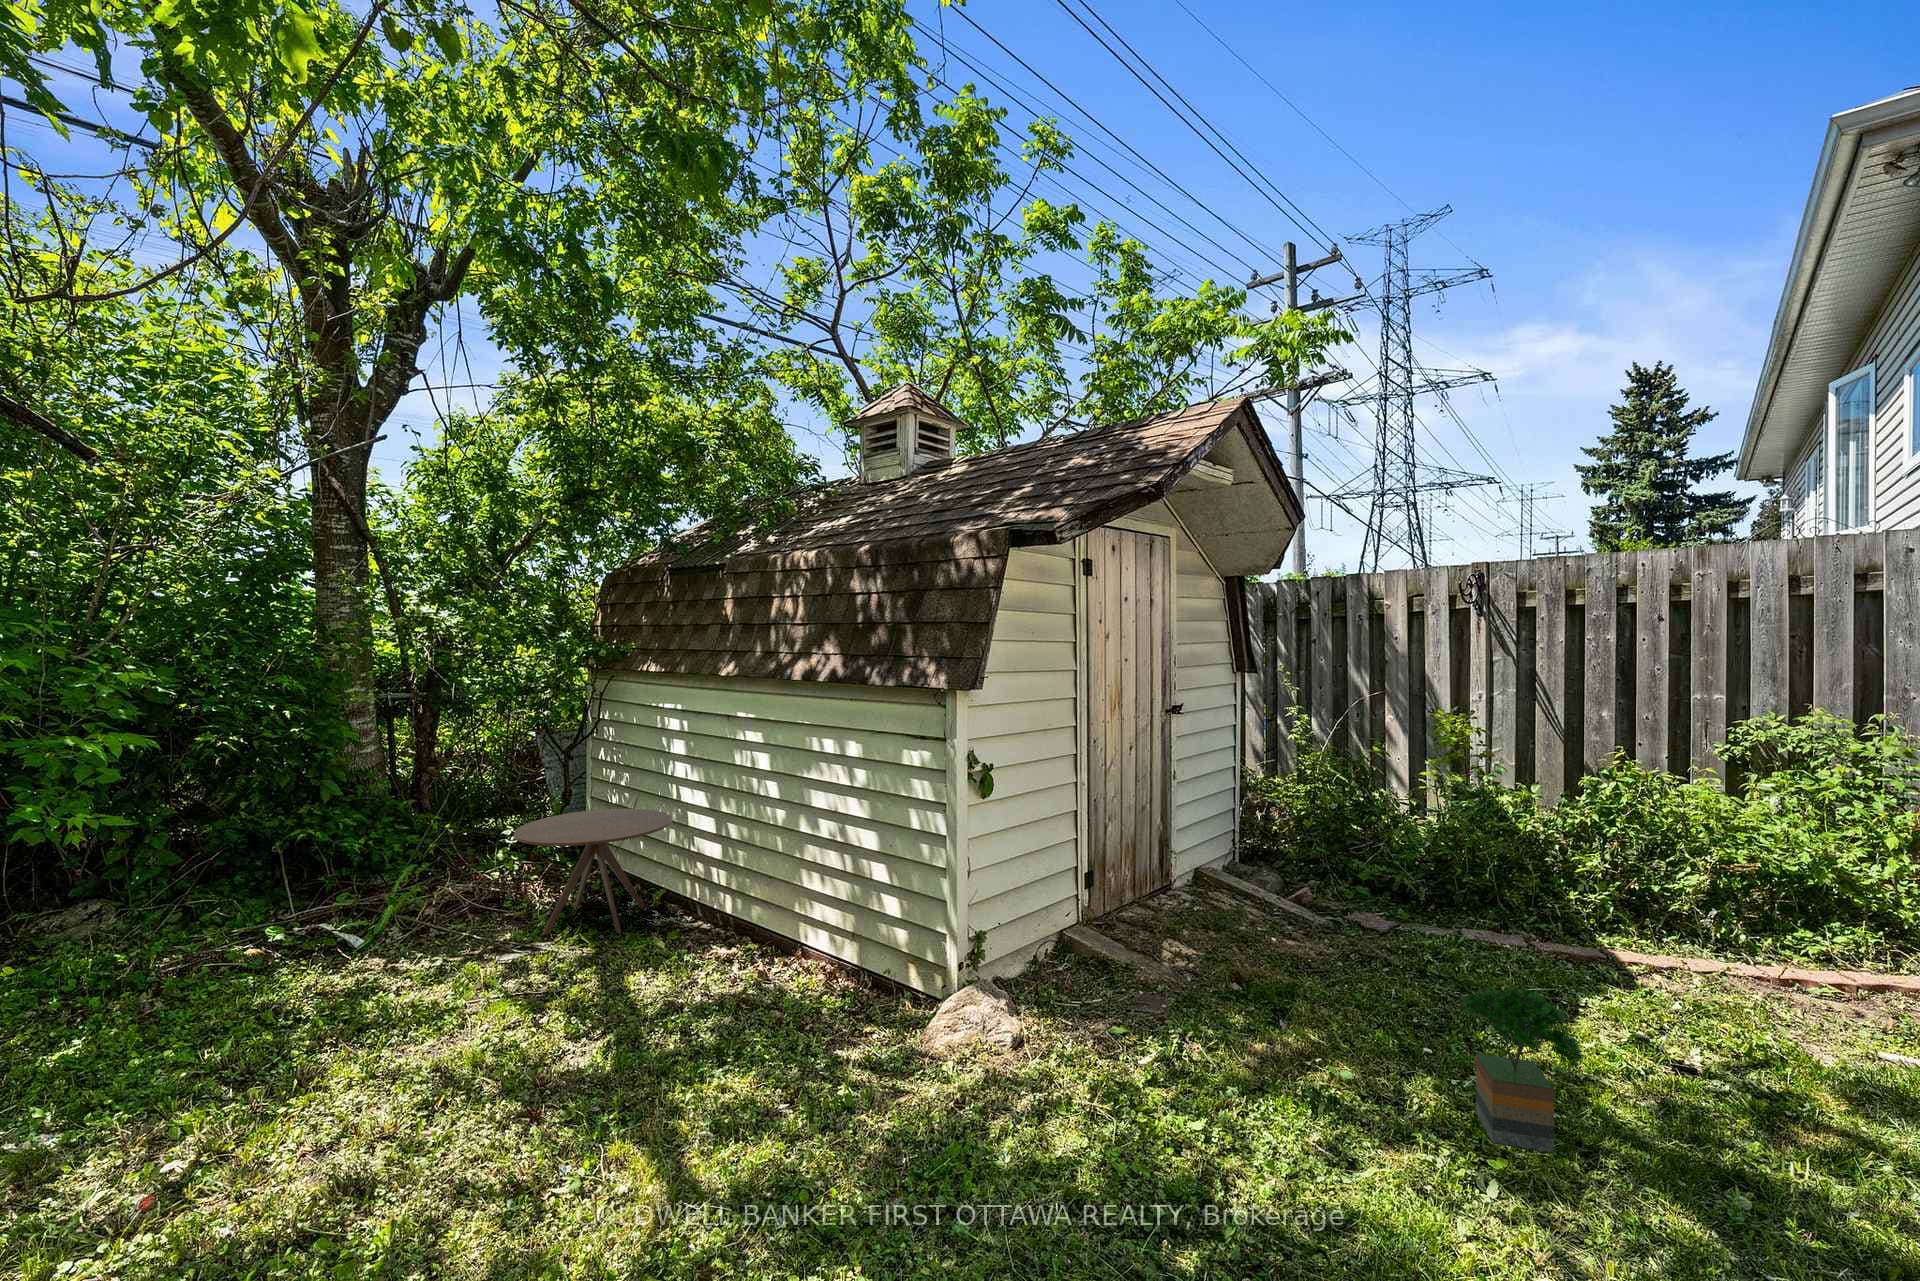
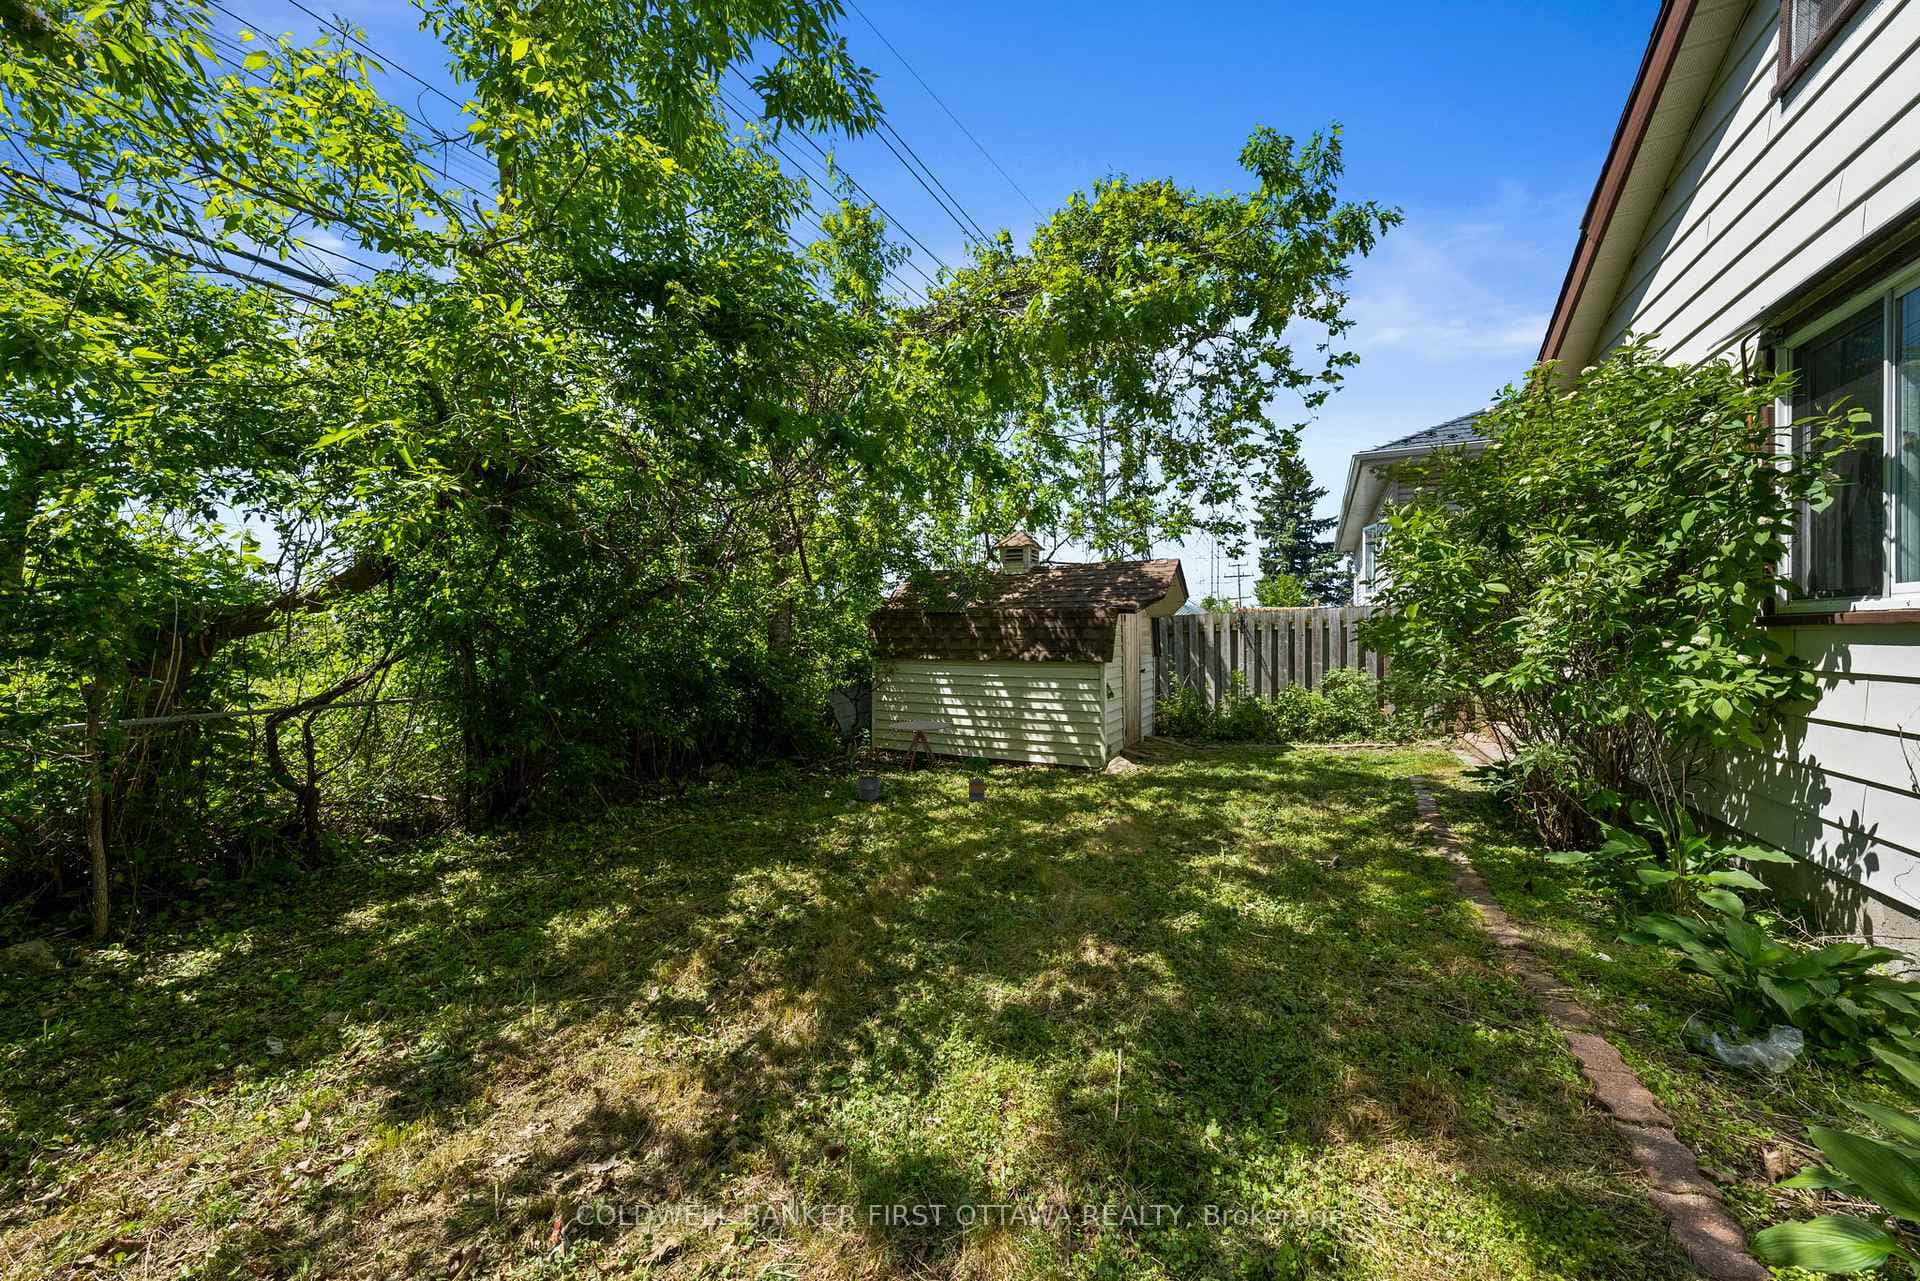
potted tree: present [1460,986,1583,1153] -> present [964,757,991,801]
bucket: none [130,987,237,1074] -> present [856,775,881,800]

